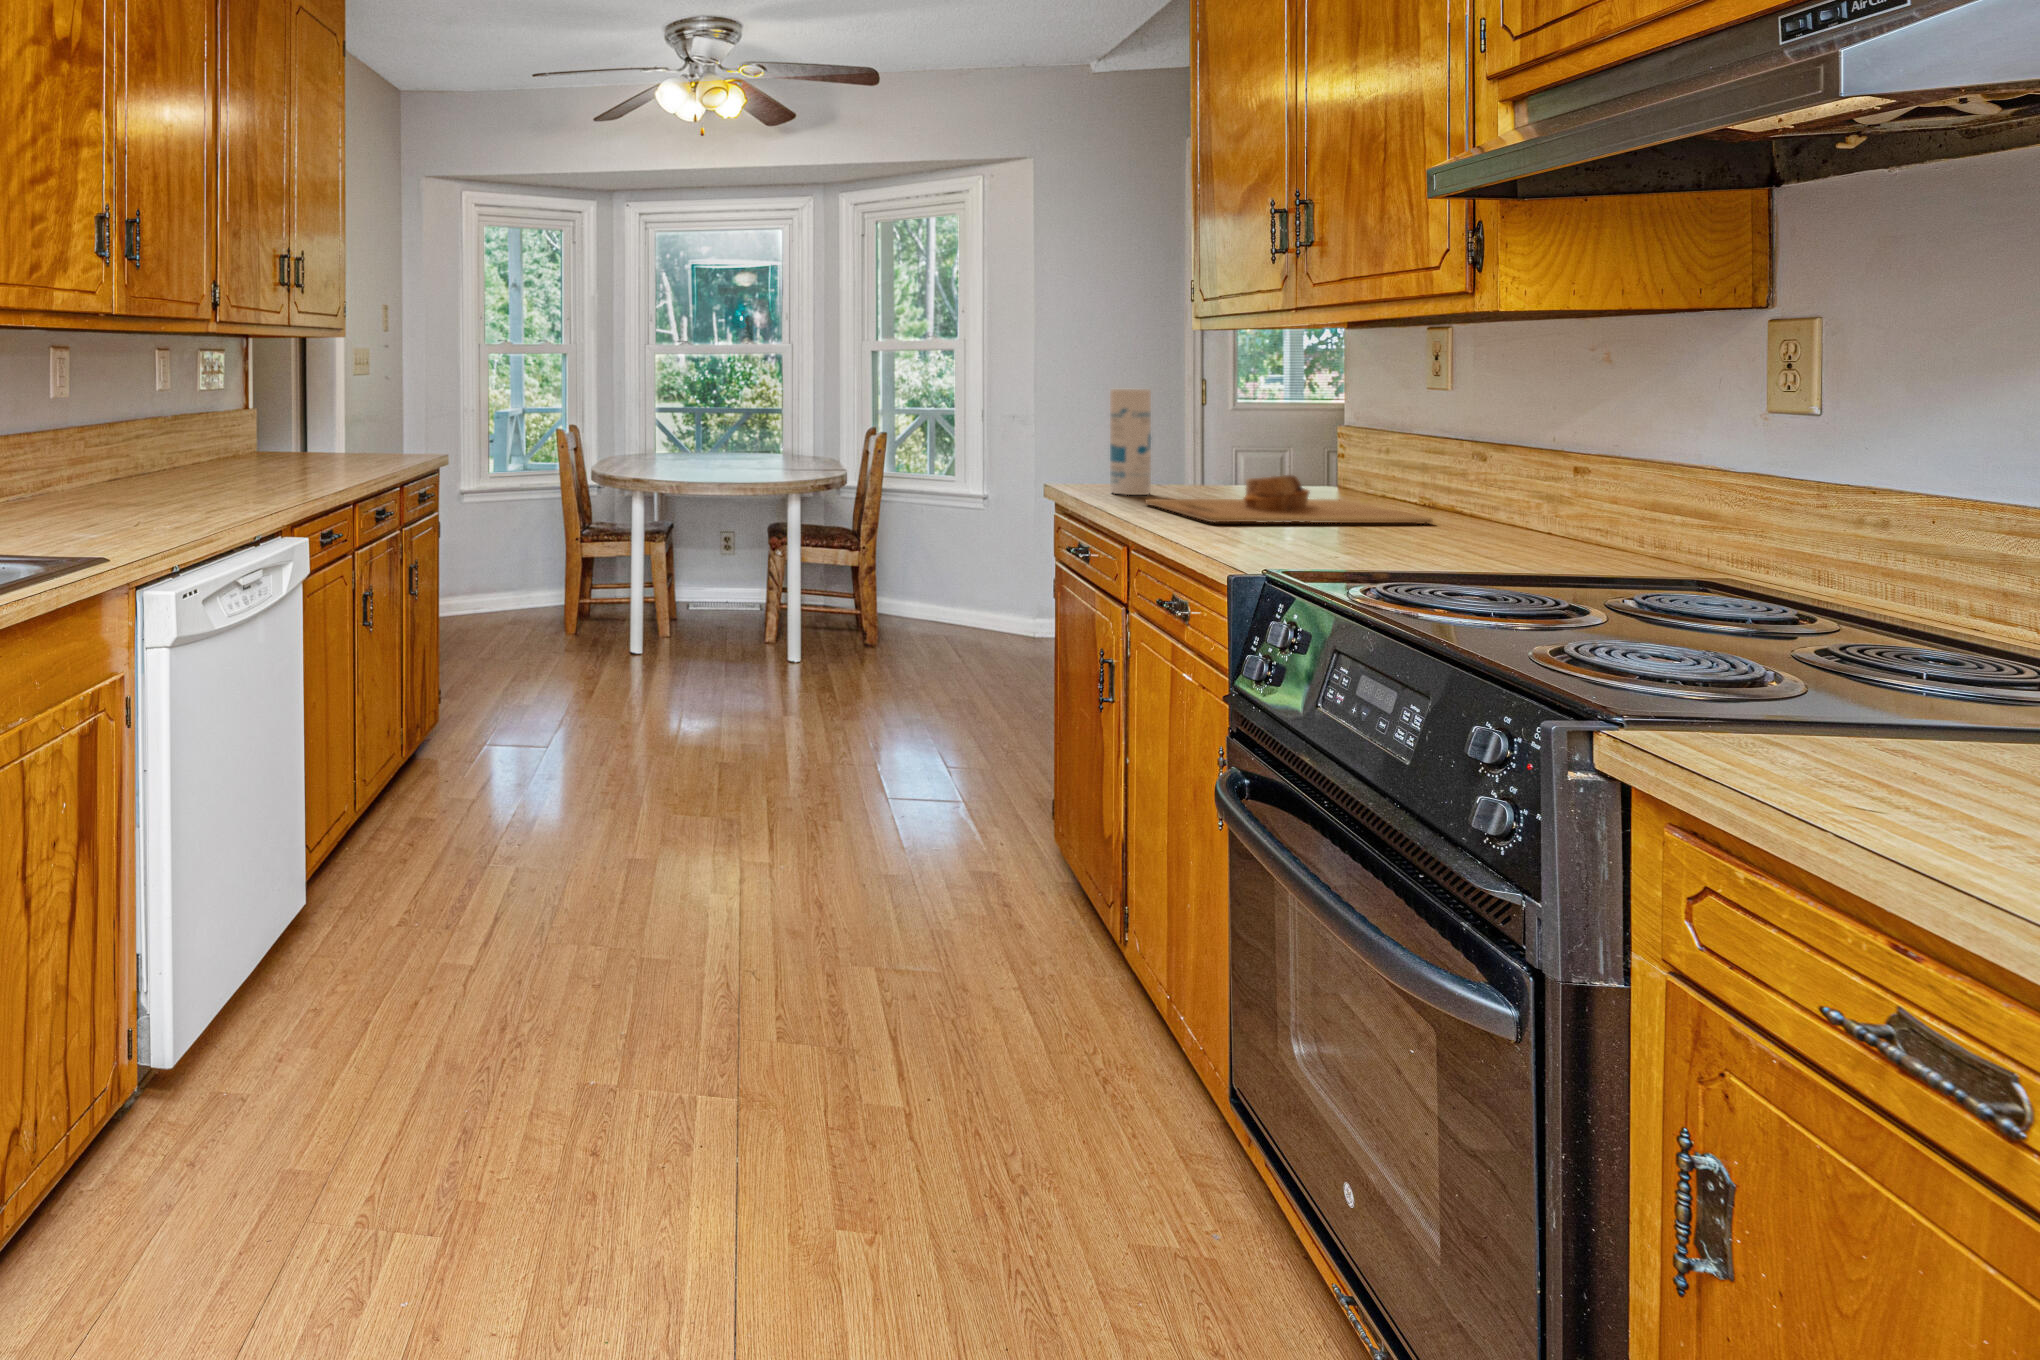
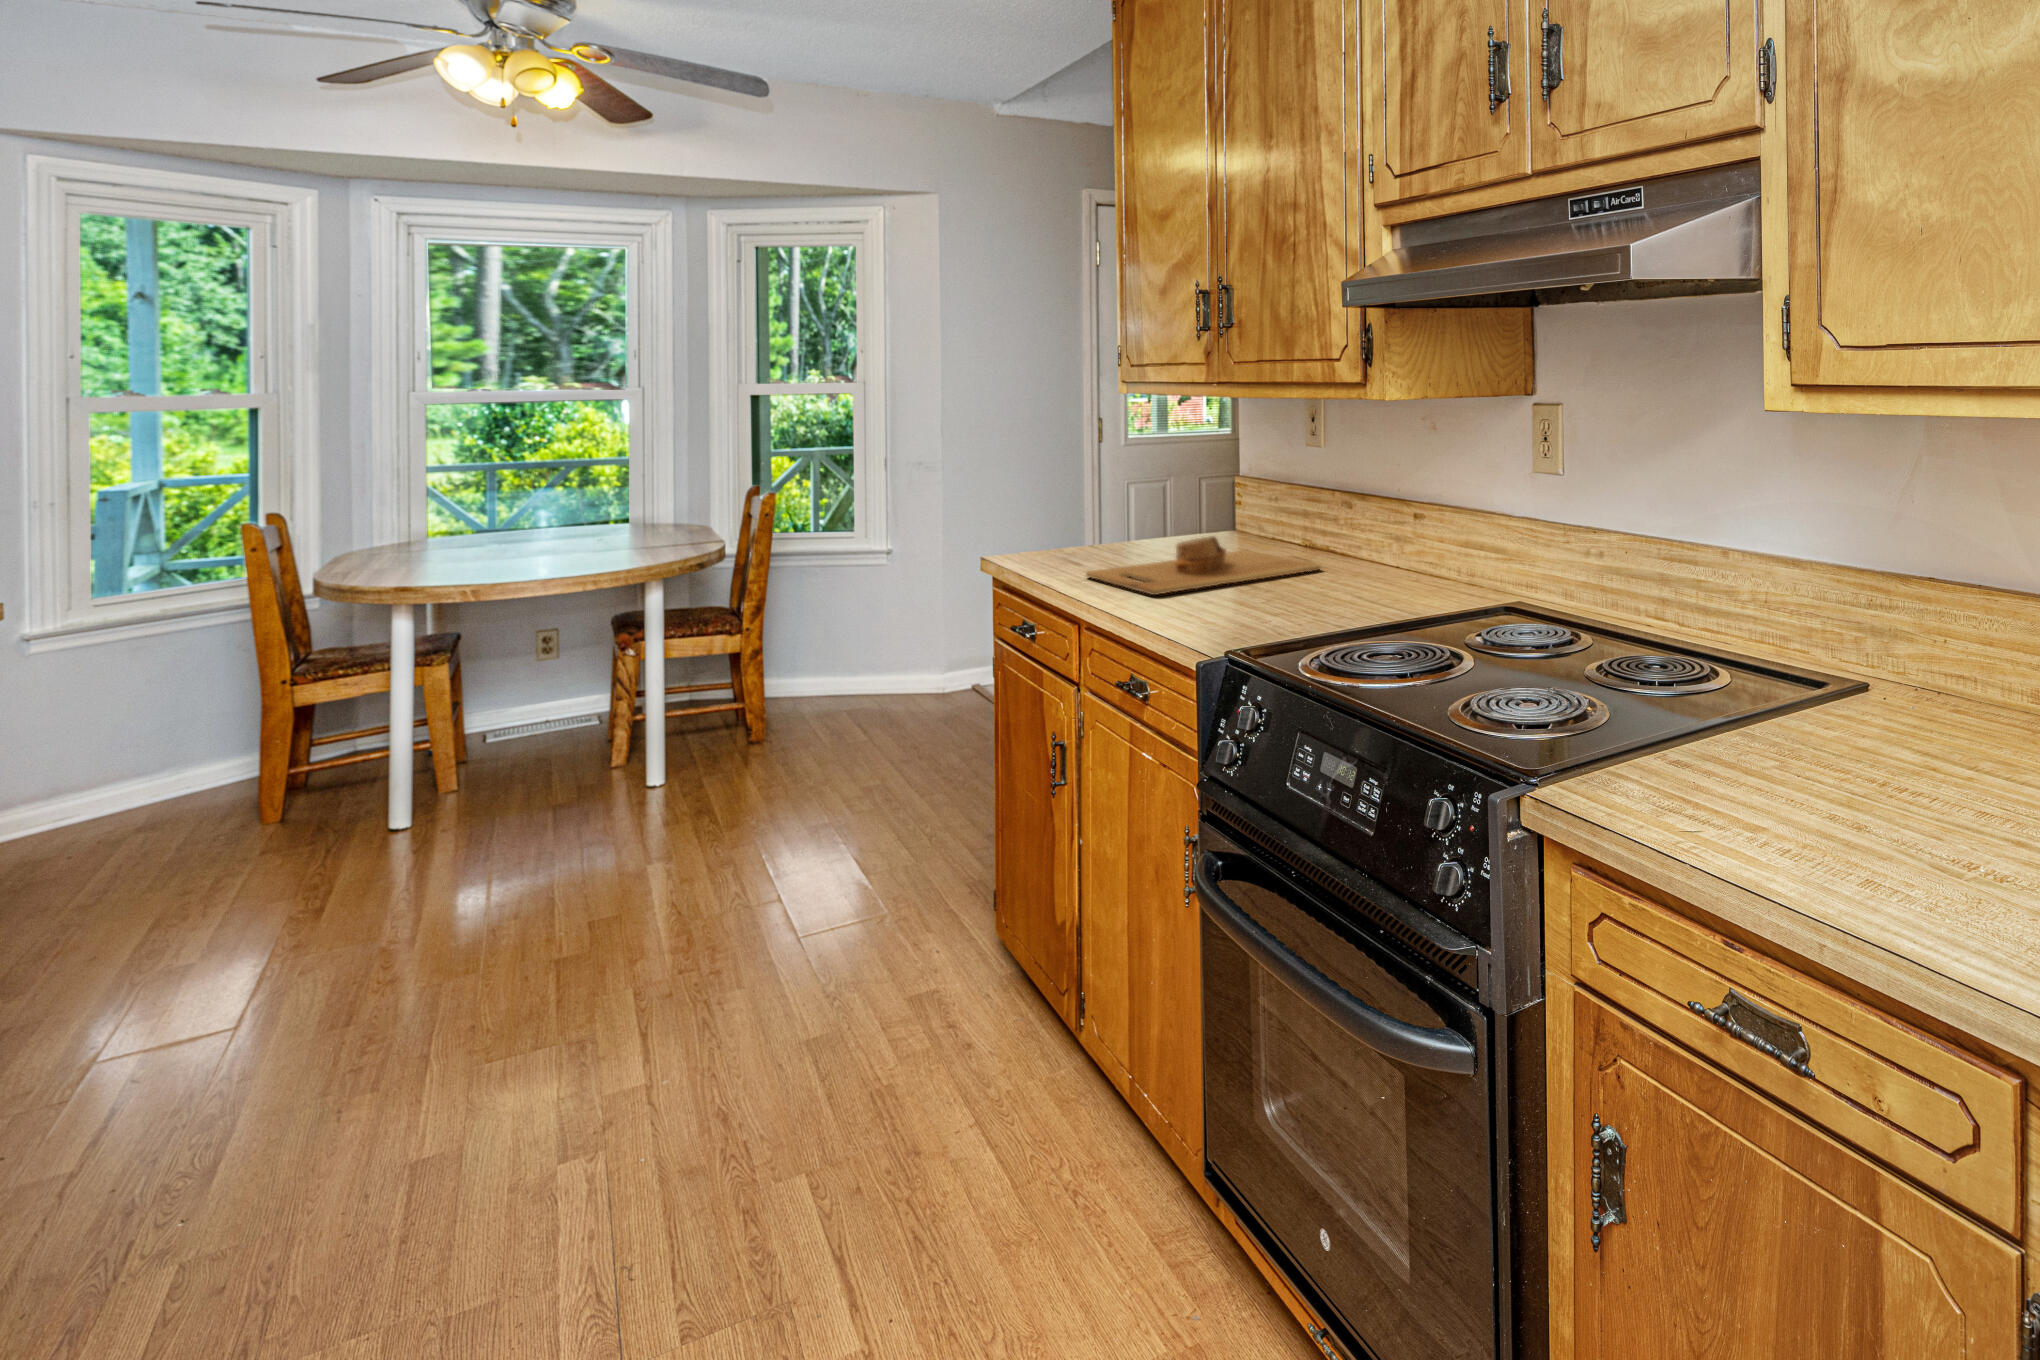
canister: present [1110,389,1151,495] -> none [1045,457,1085,566]

